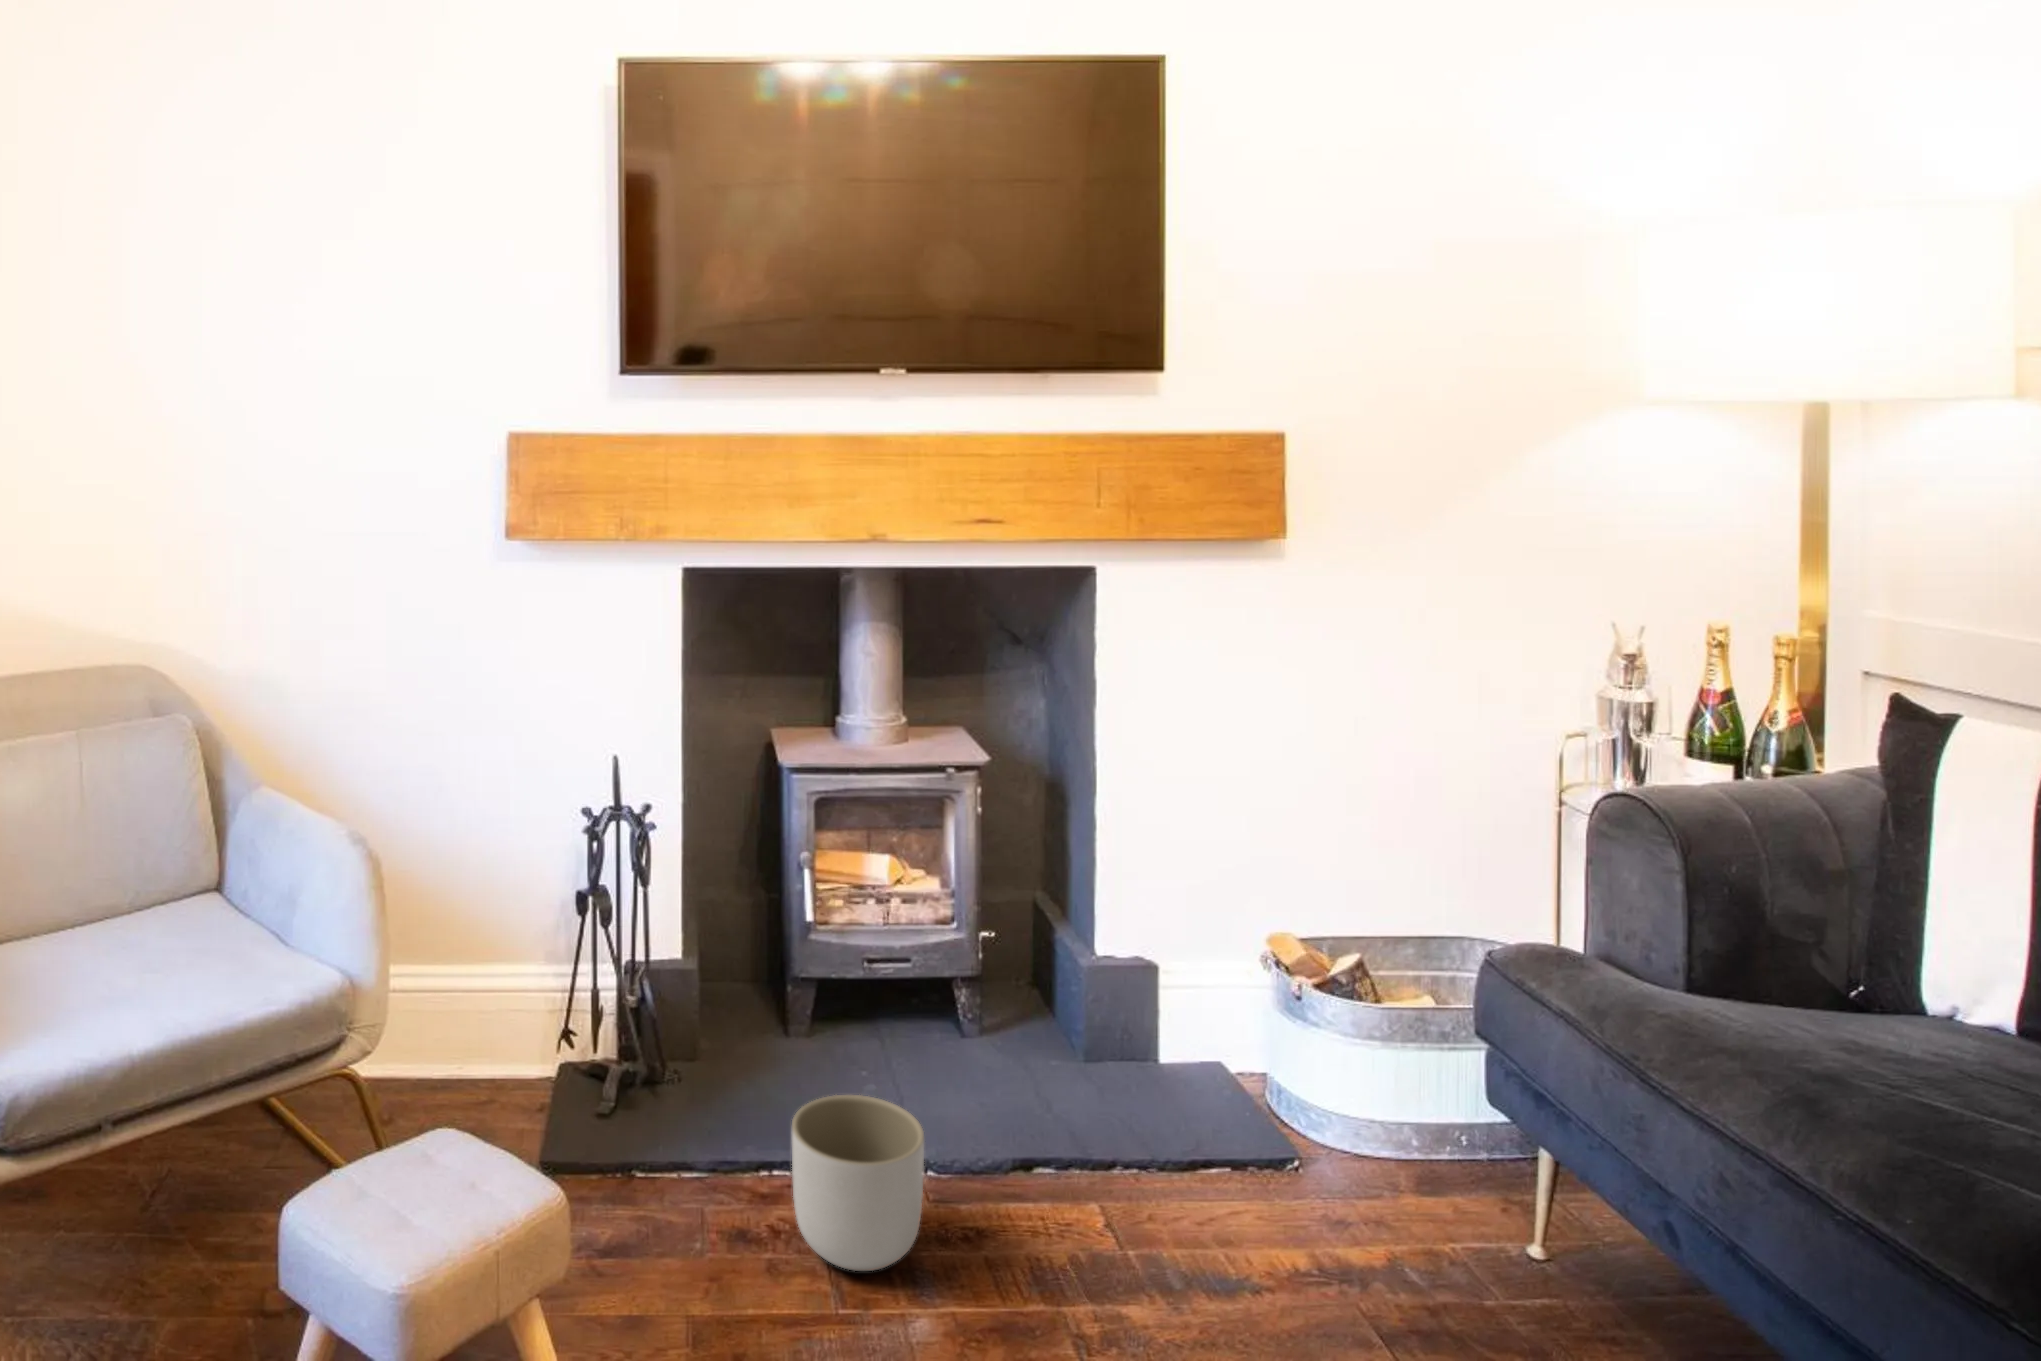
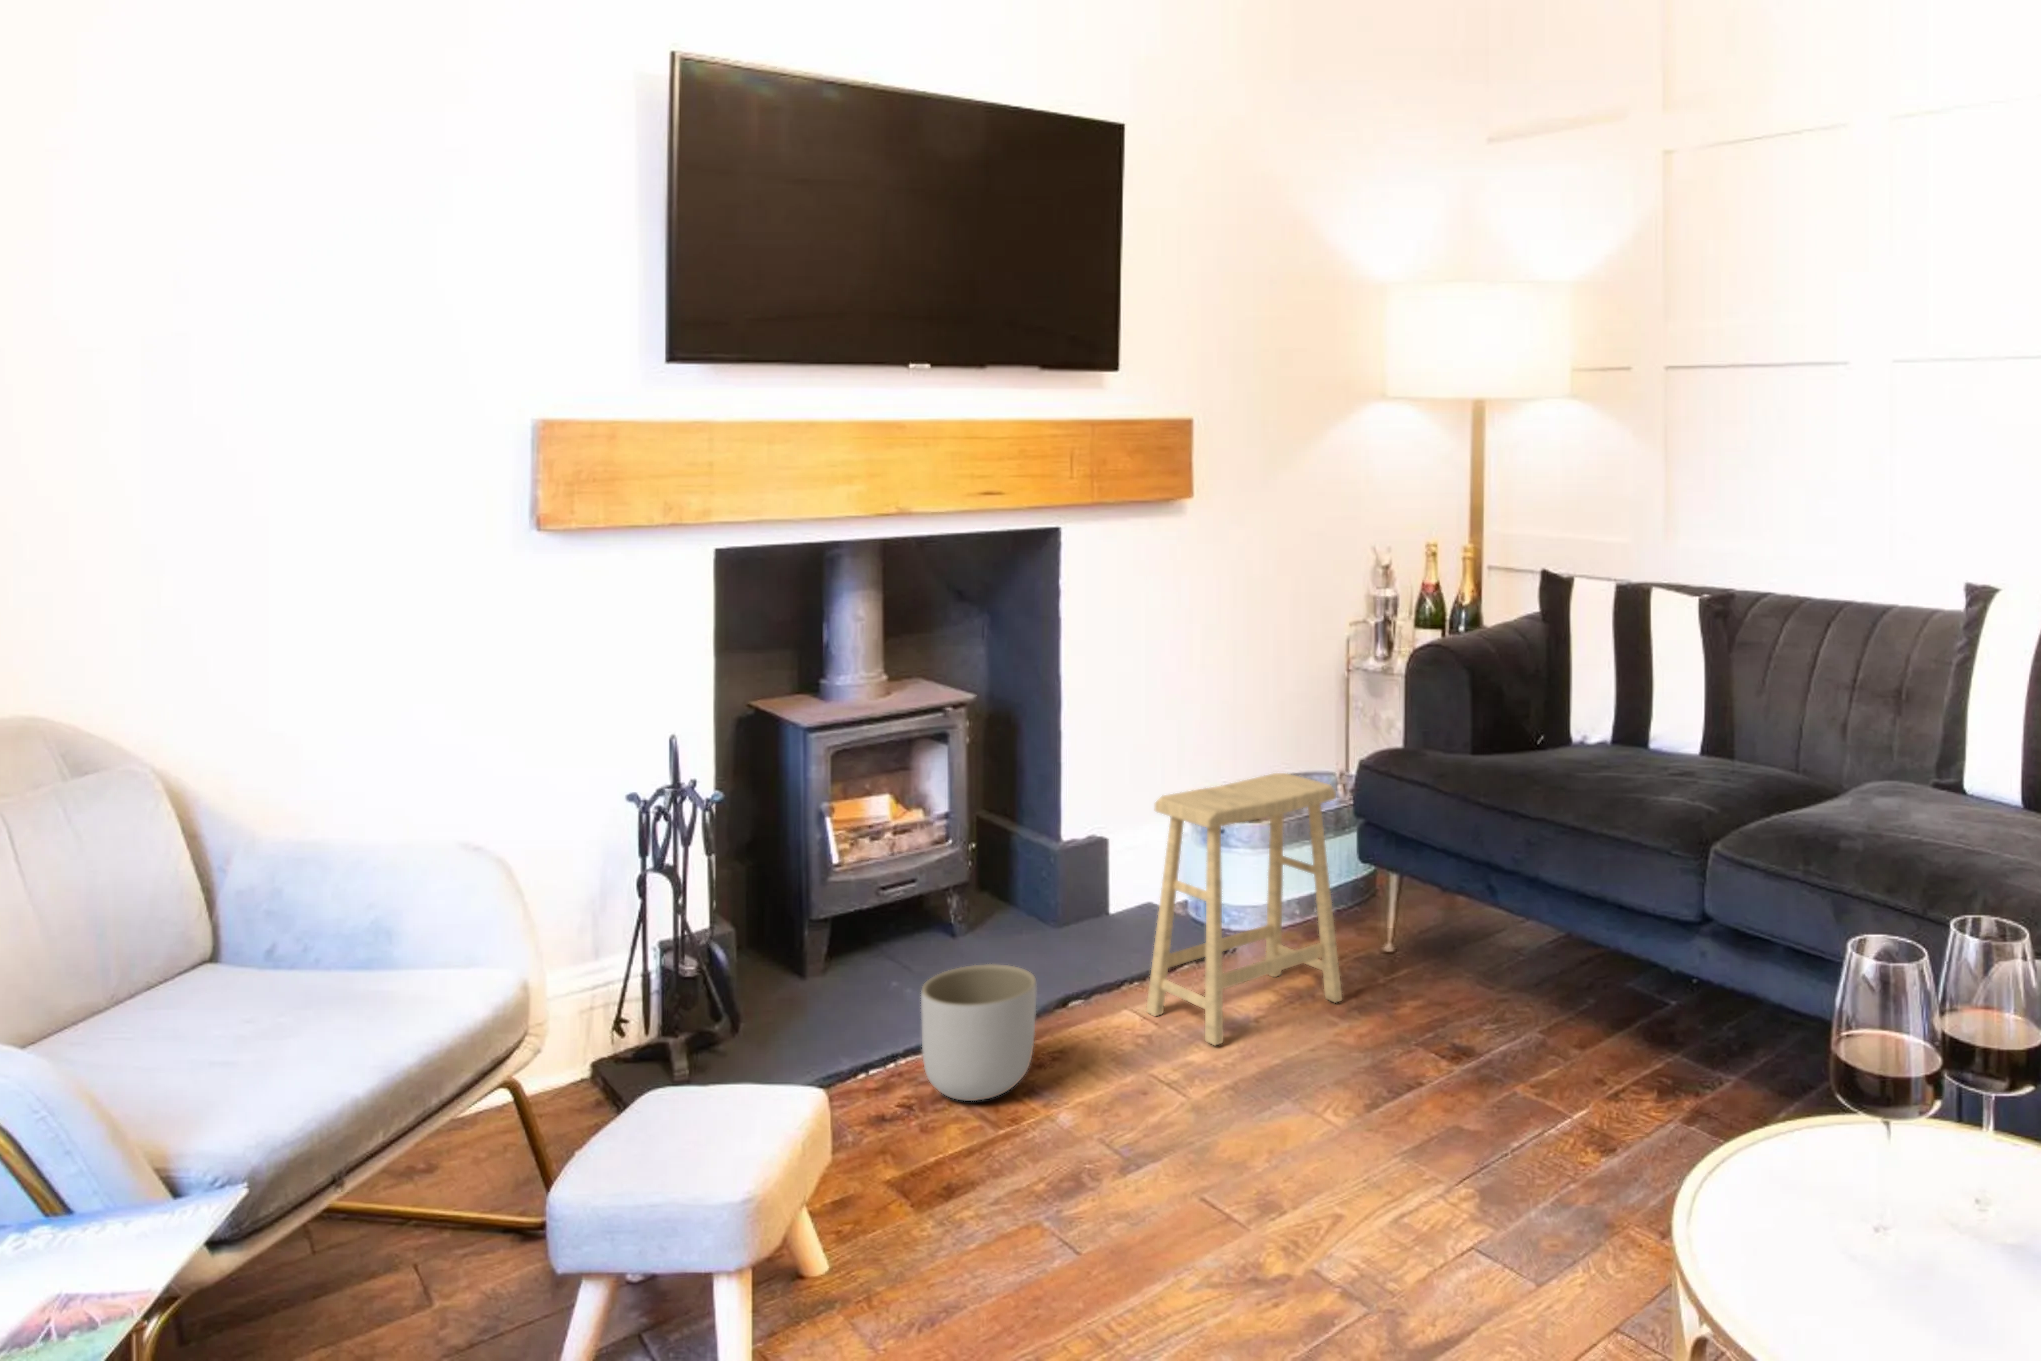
footstool: none [1116,949,1408,1316] -> present [1146,773,1342,1045]

